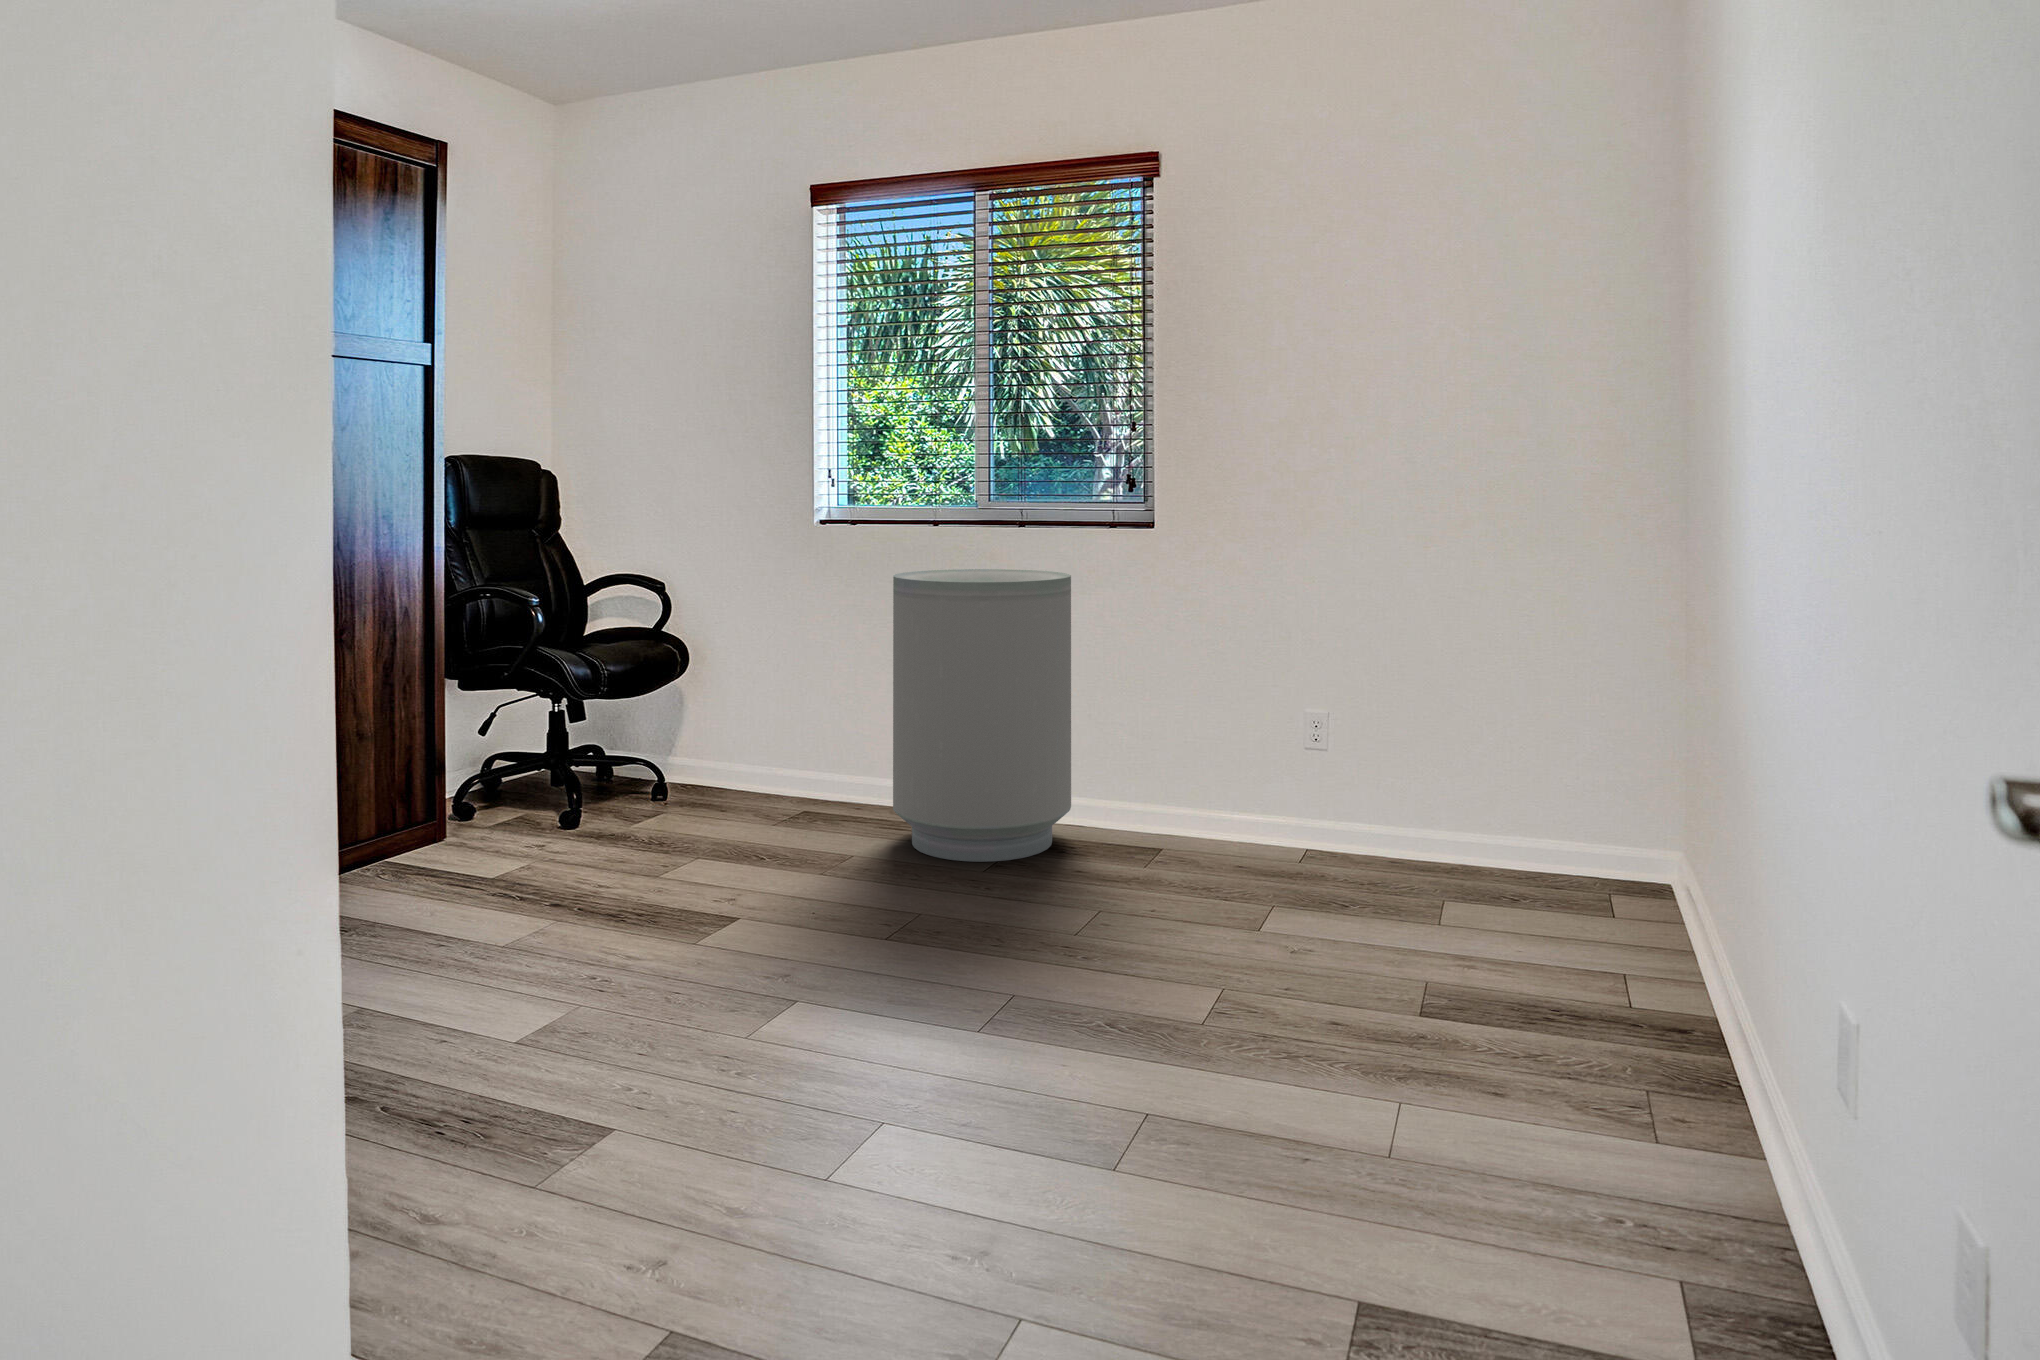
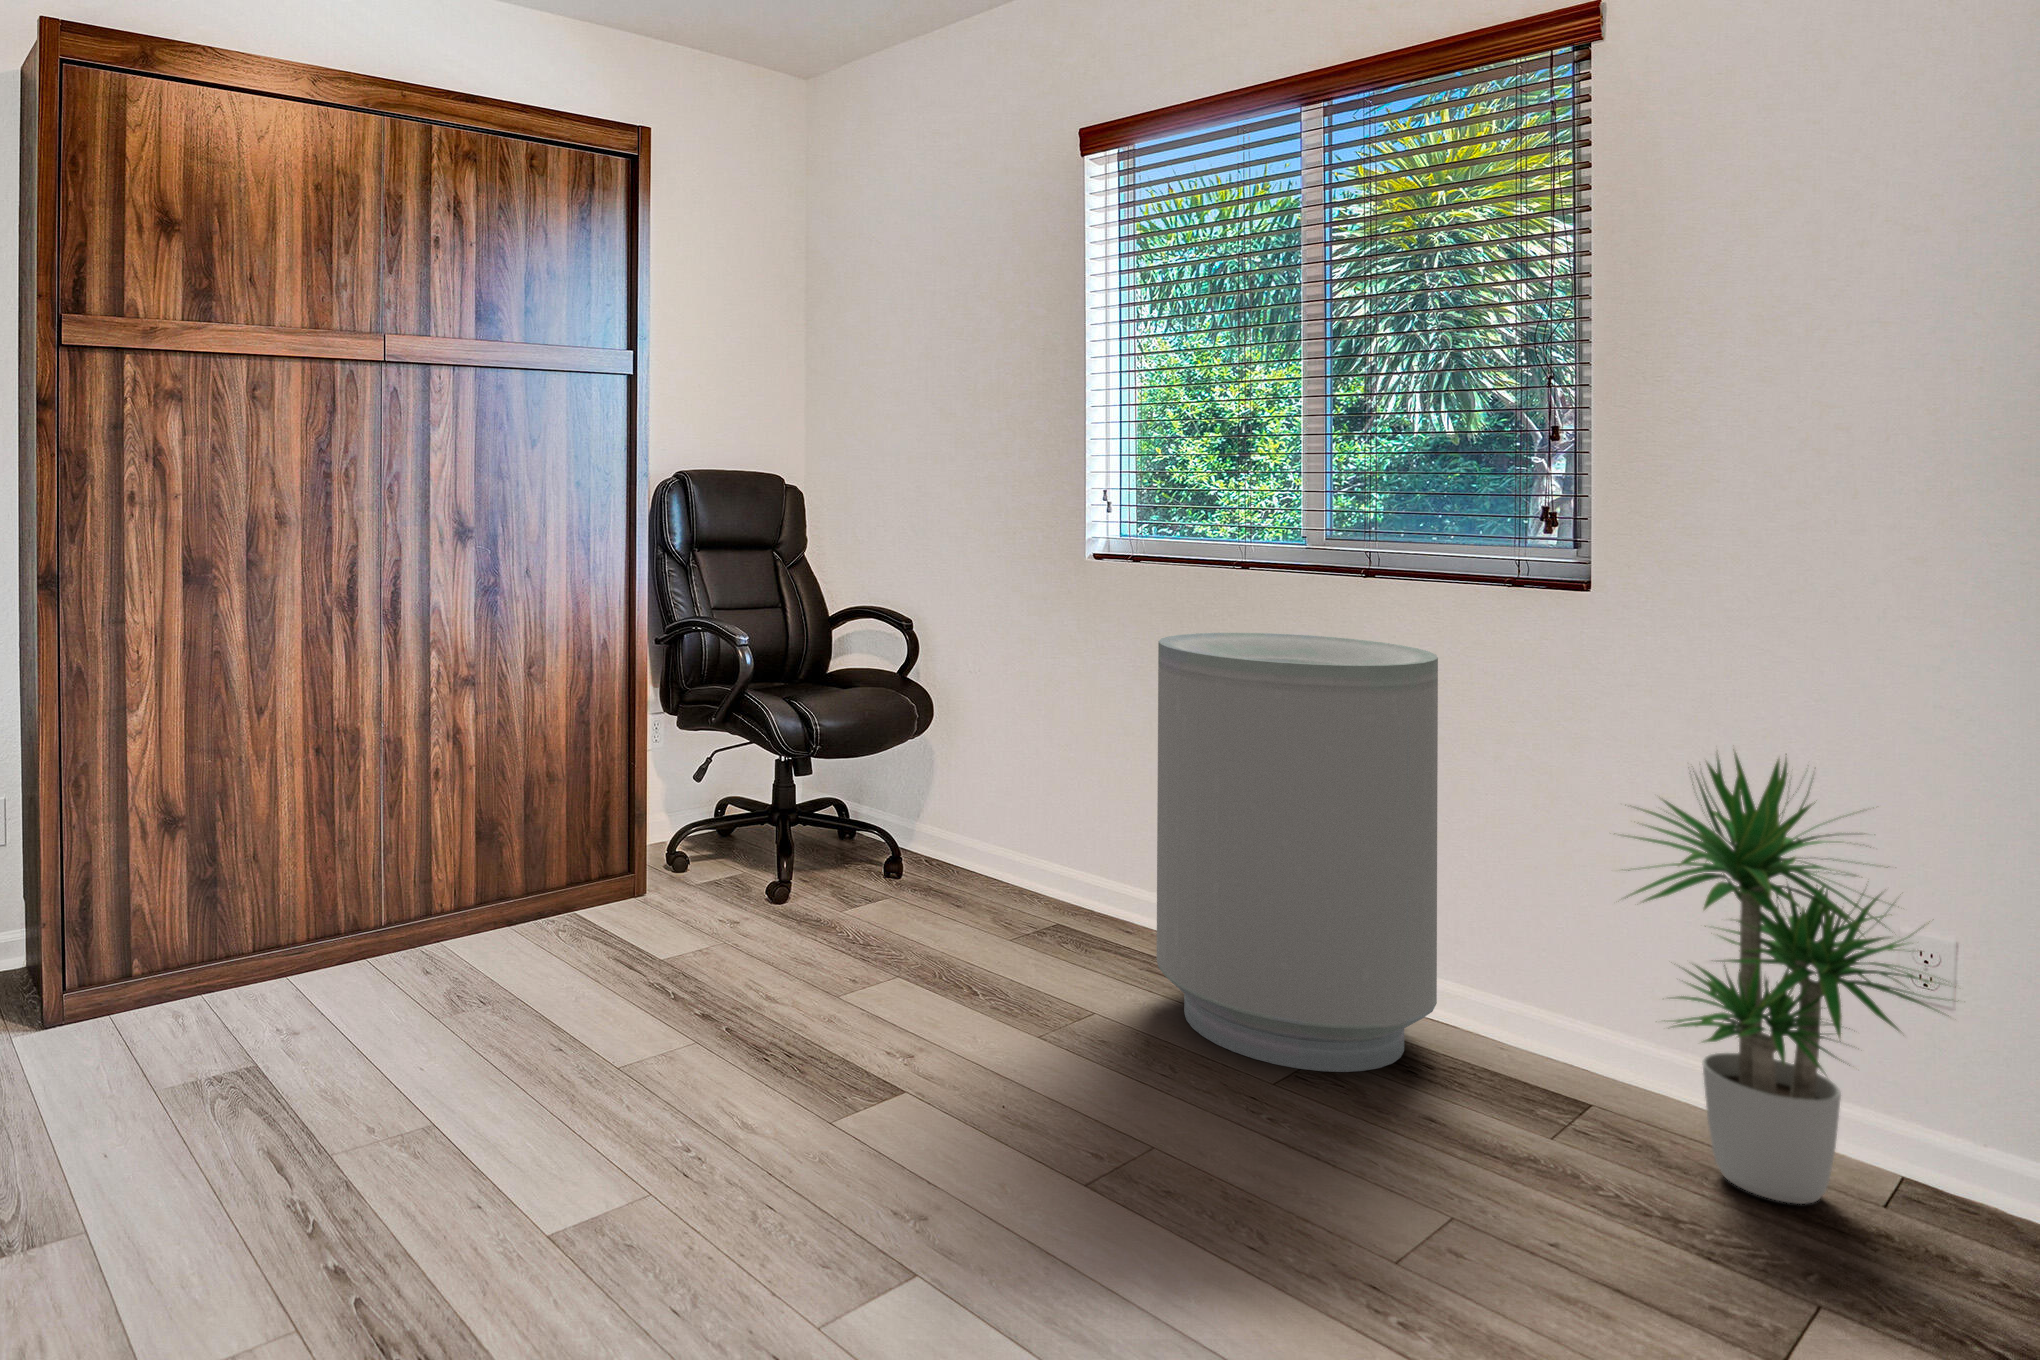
potted plant: none [1170,613,1337,872] -> present [1622,749,1953,1204]

